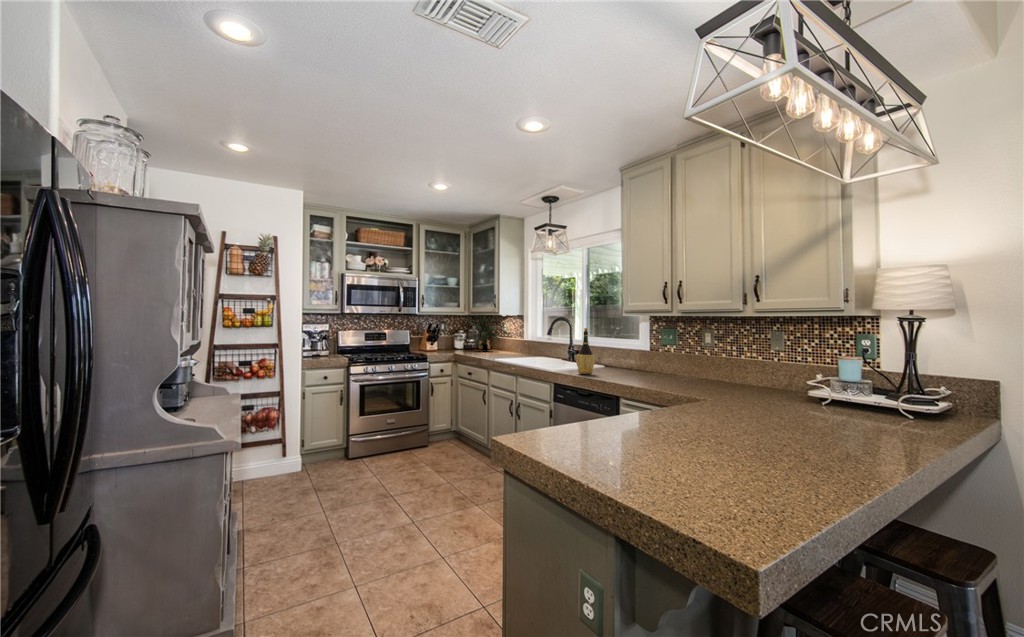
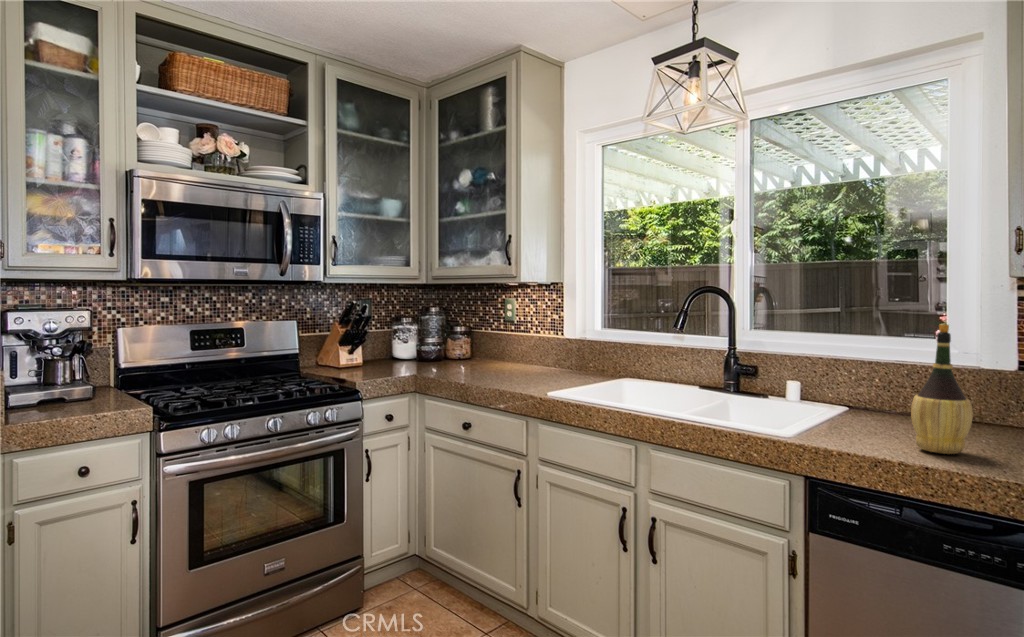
potted plant: present [470,317,499,351] -> none [427,284,506,364]

